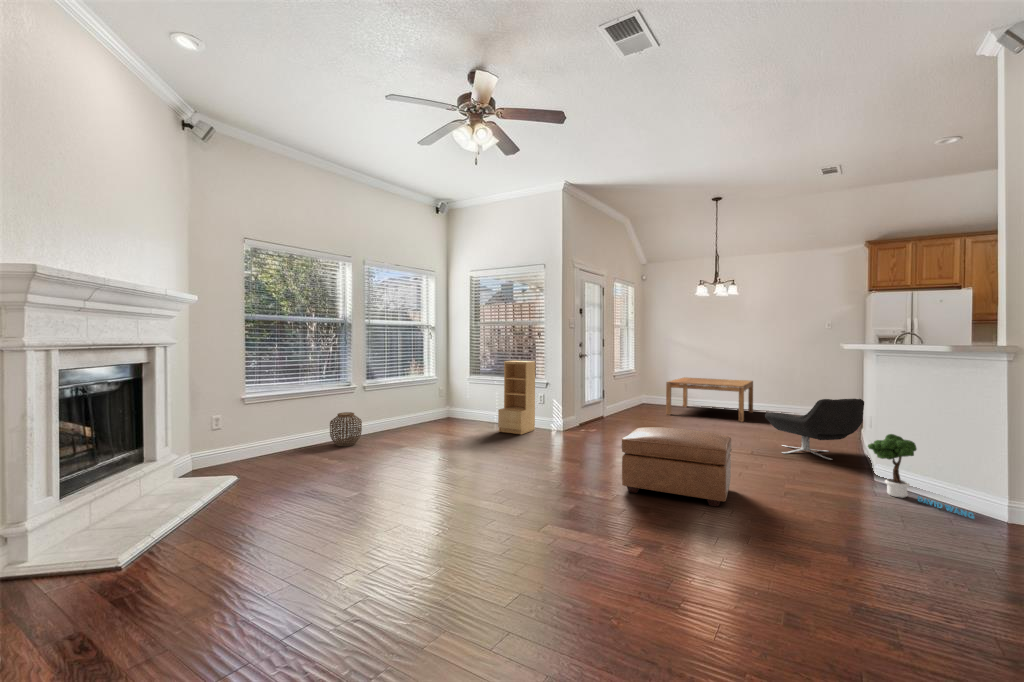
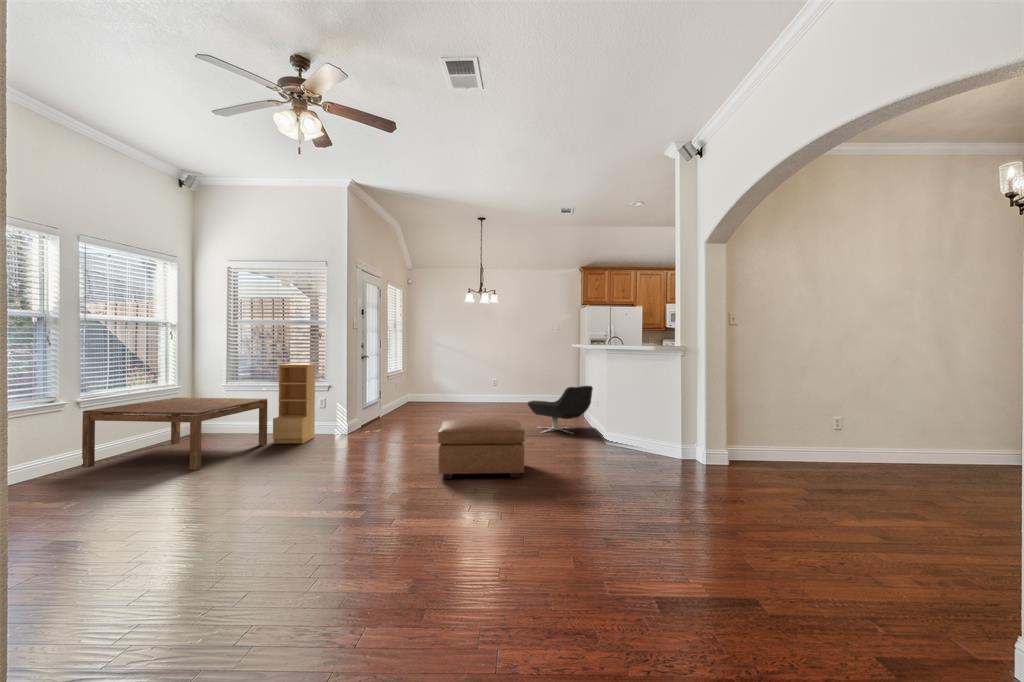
coffee table: present [666,377,753,422] -> present [82,398,267,470]
woven basket: present [330,412,362,446] -> none [23,439,80,487]
potted tree: present [868,434,974,519] -> none [603,408,662,459]

